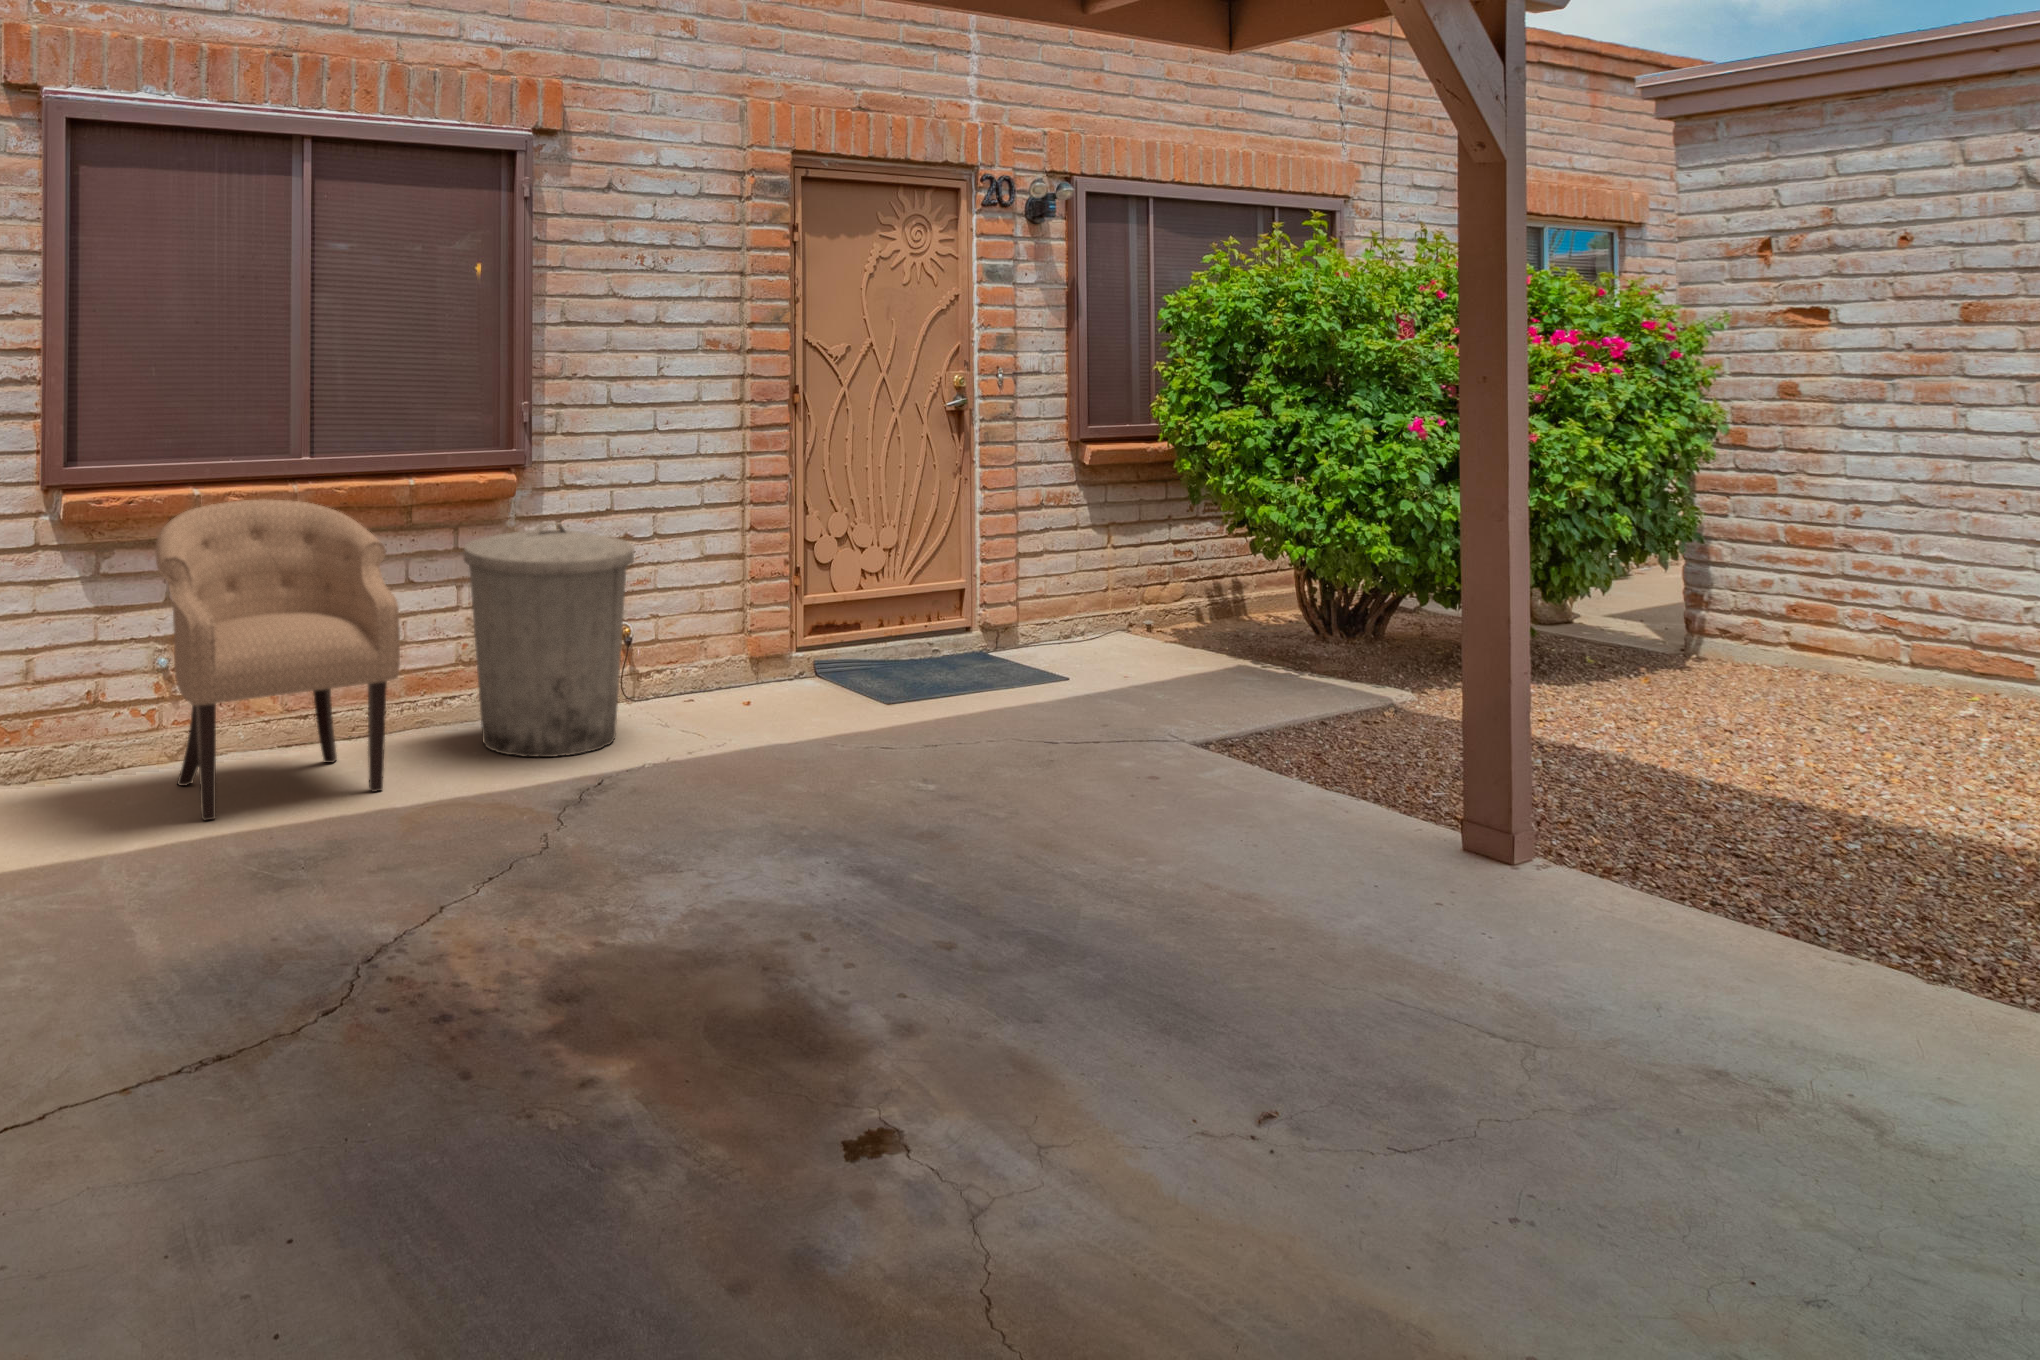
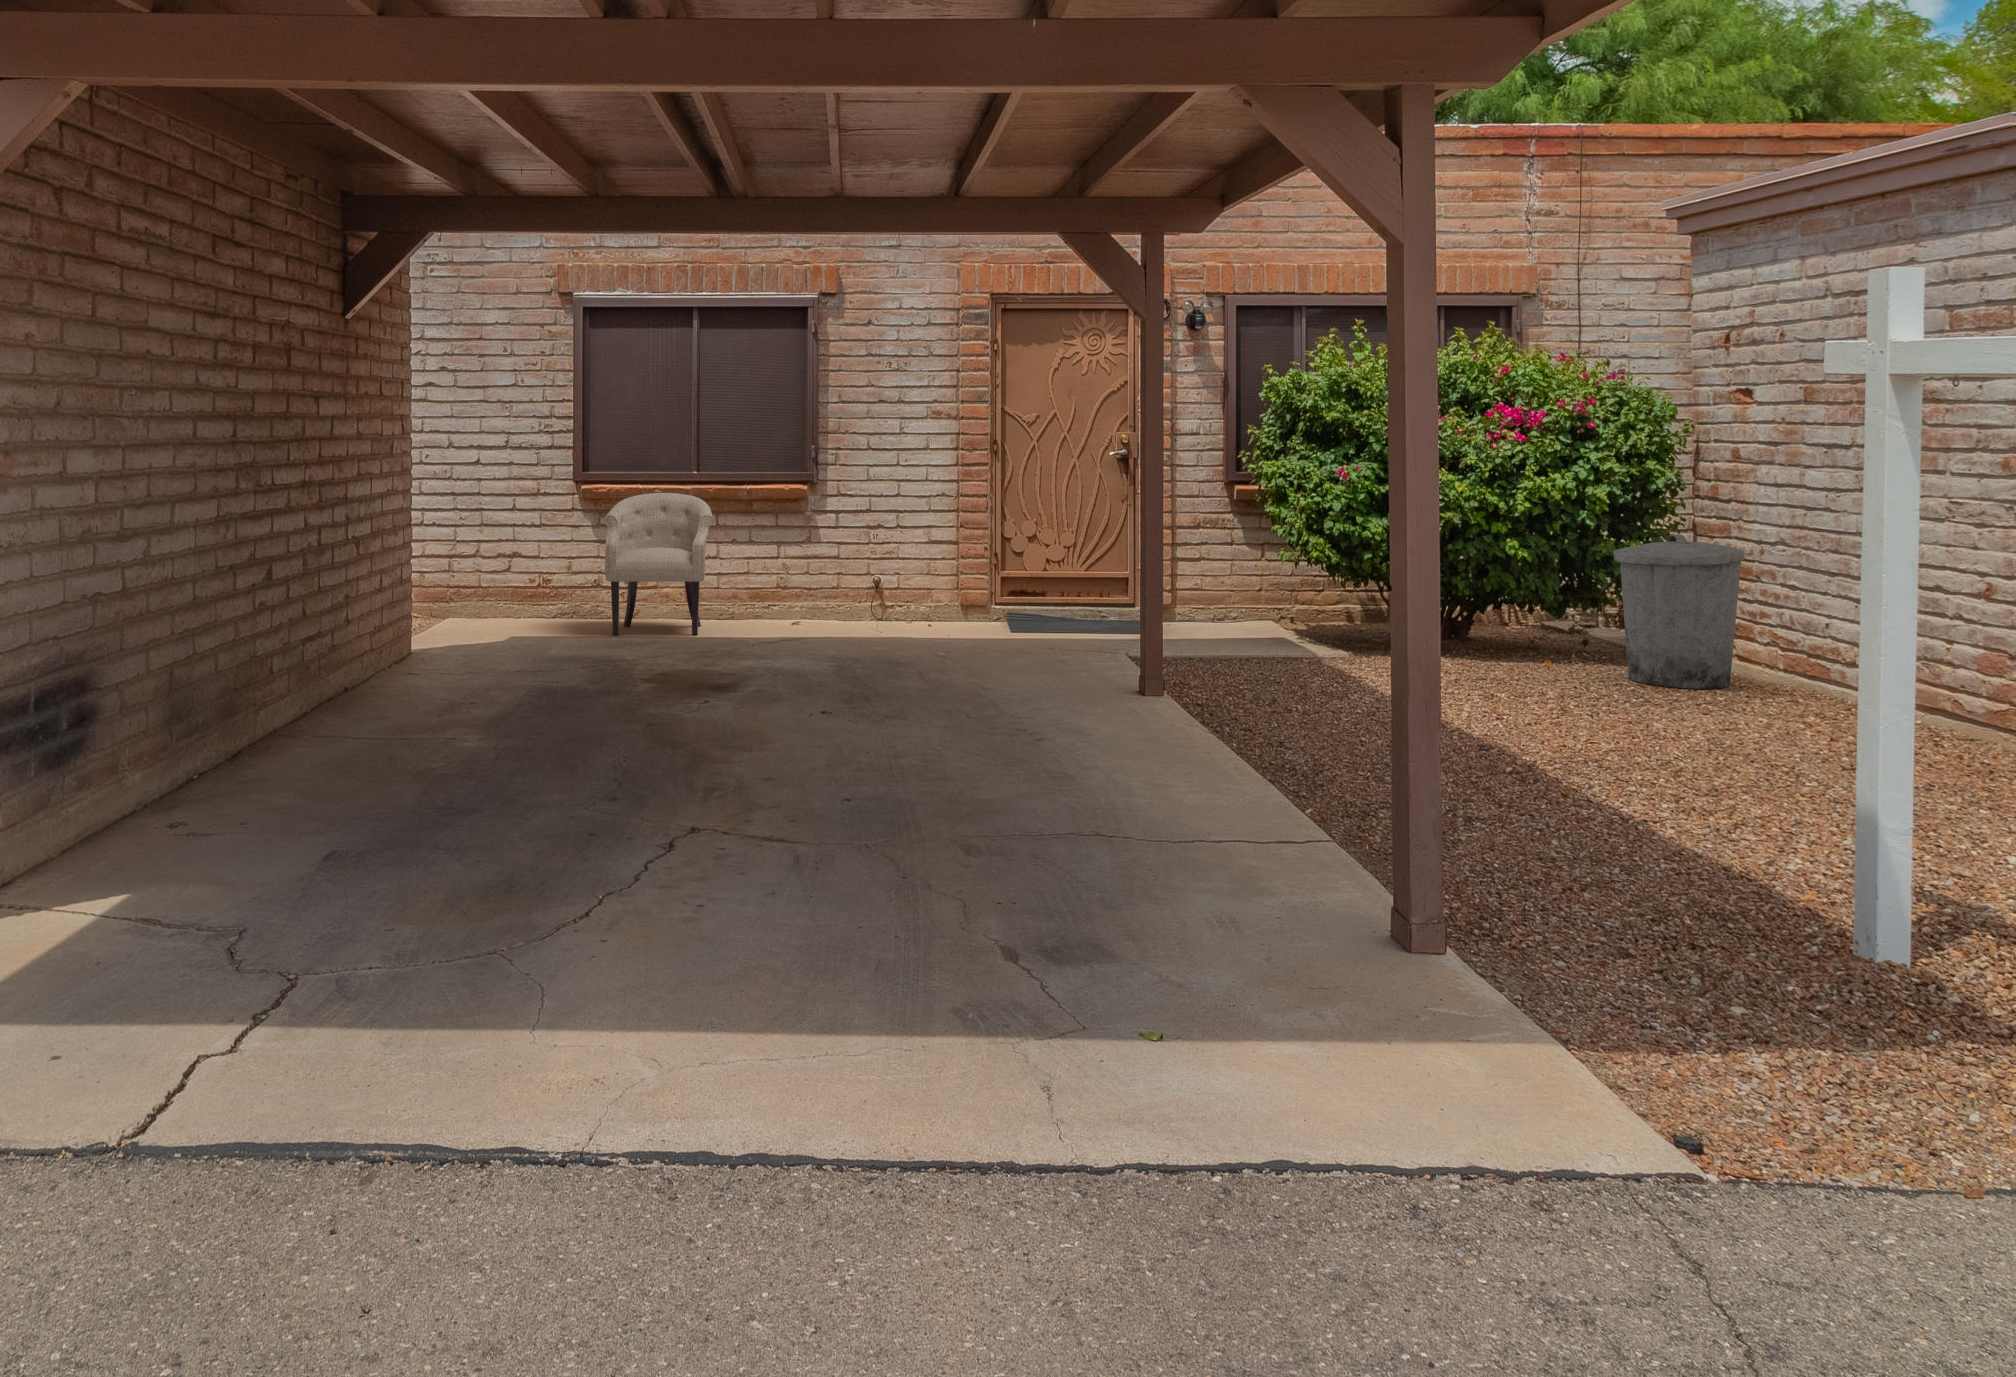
trash can: present [464,521,634,757] -> present [1614,534,1744,689]

